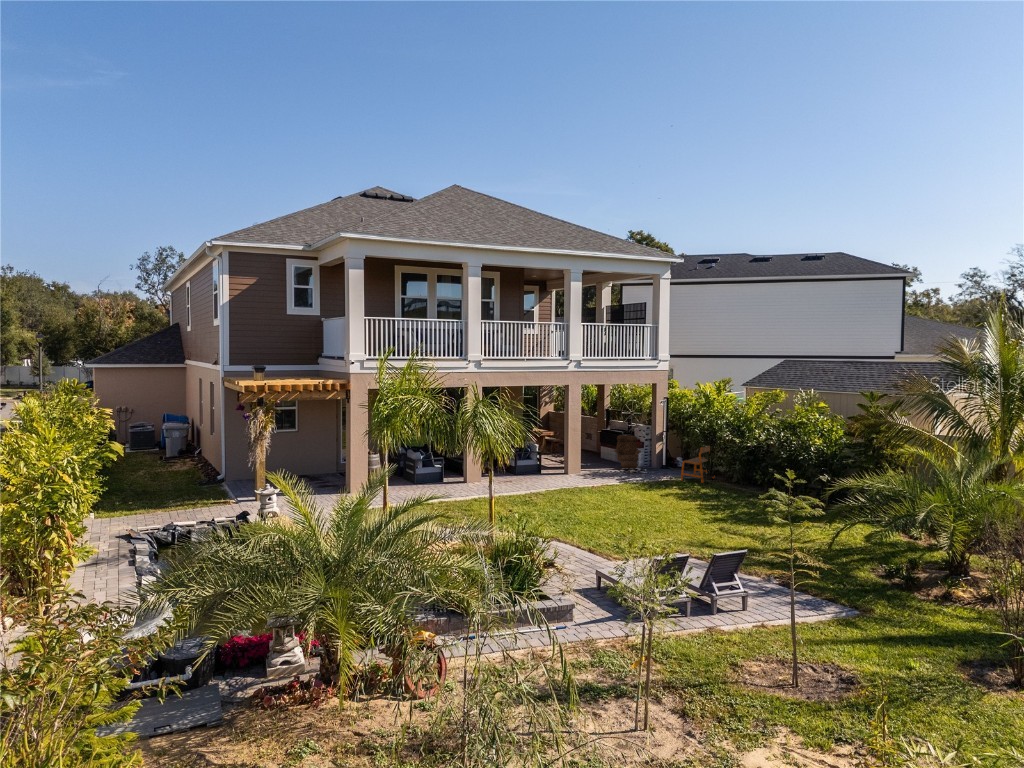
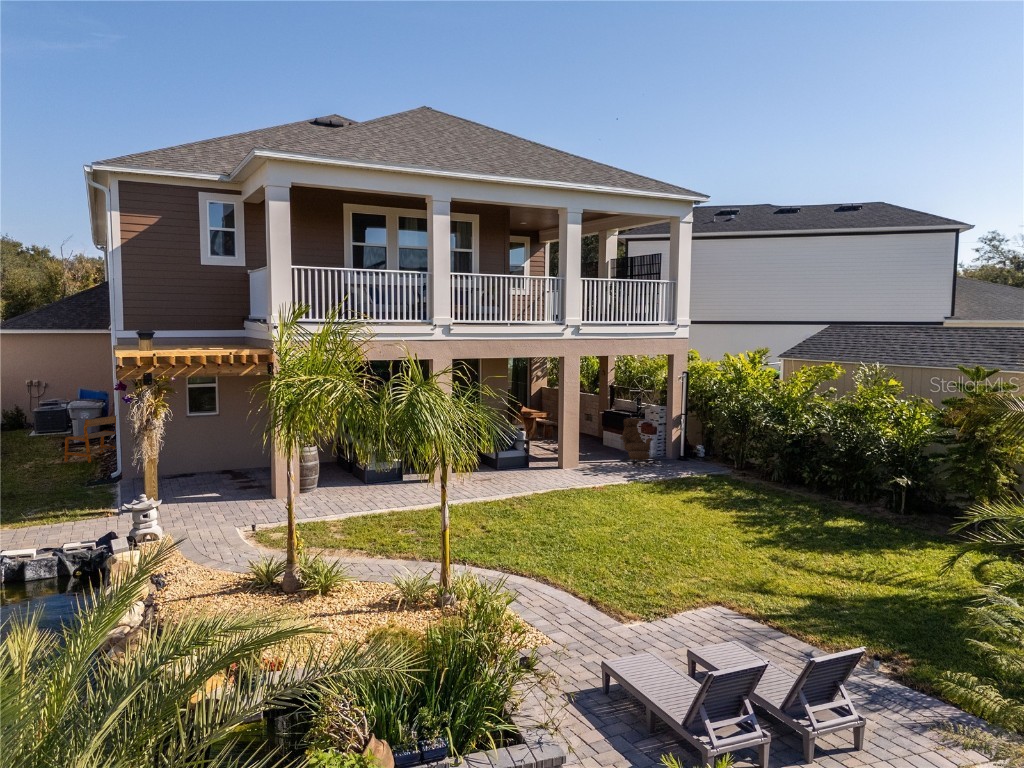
bench: present [681,446,714,483] -> present [64,415,117,463]

